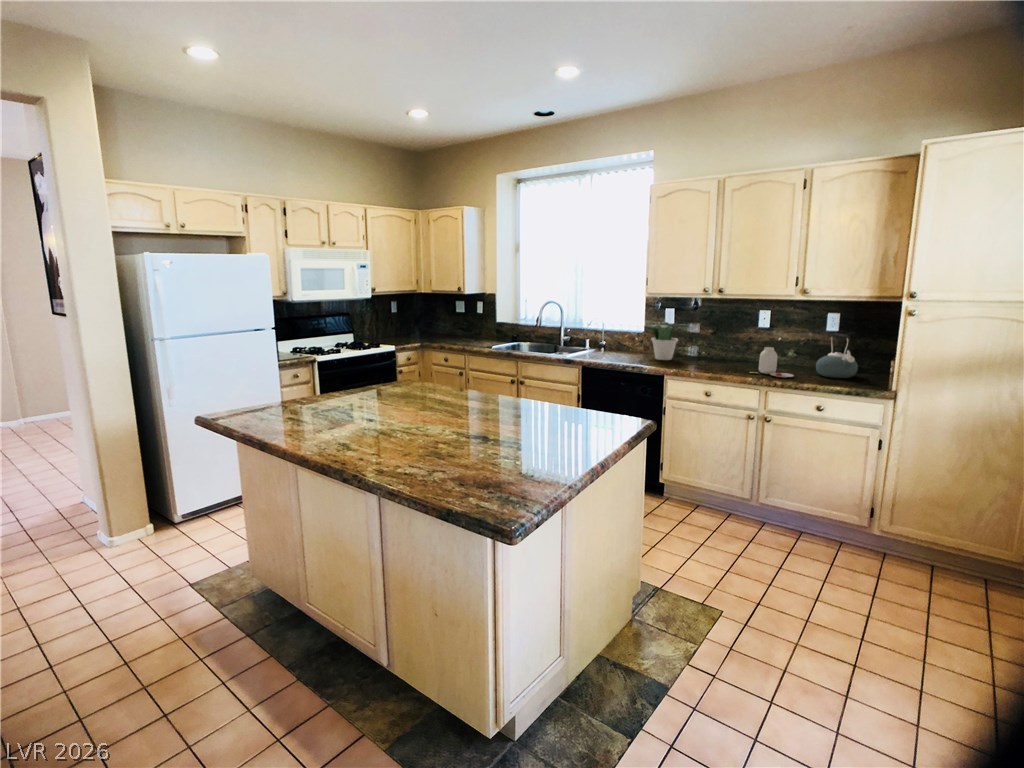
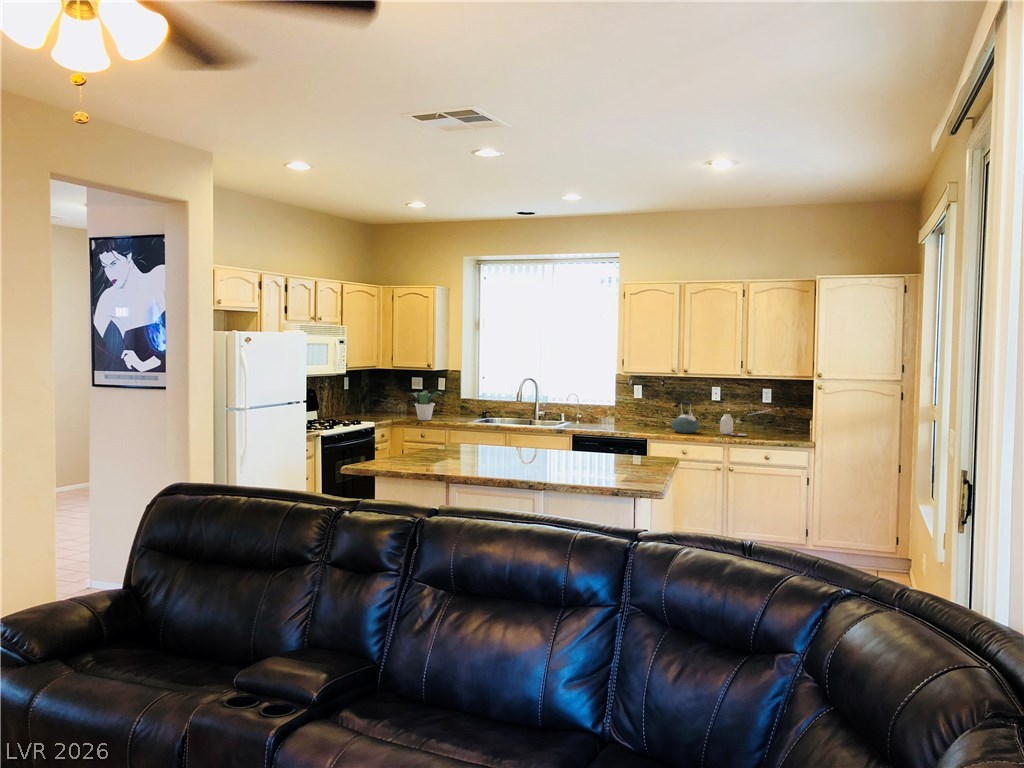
potted plant: present [645,322,689,360] -> present [409,390,442,420]
kettle: present [816,333,858,378] -> present [672,401,699,433]

